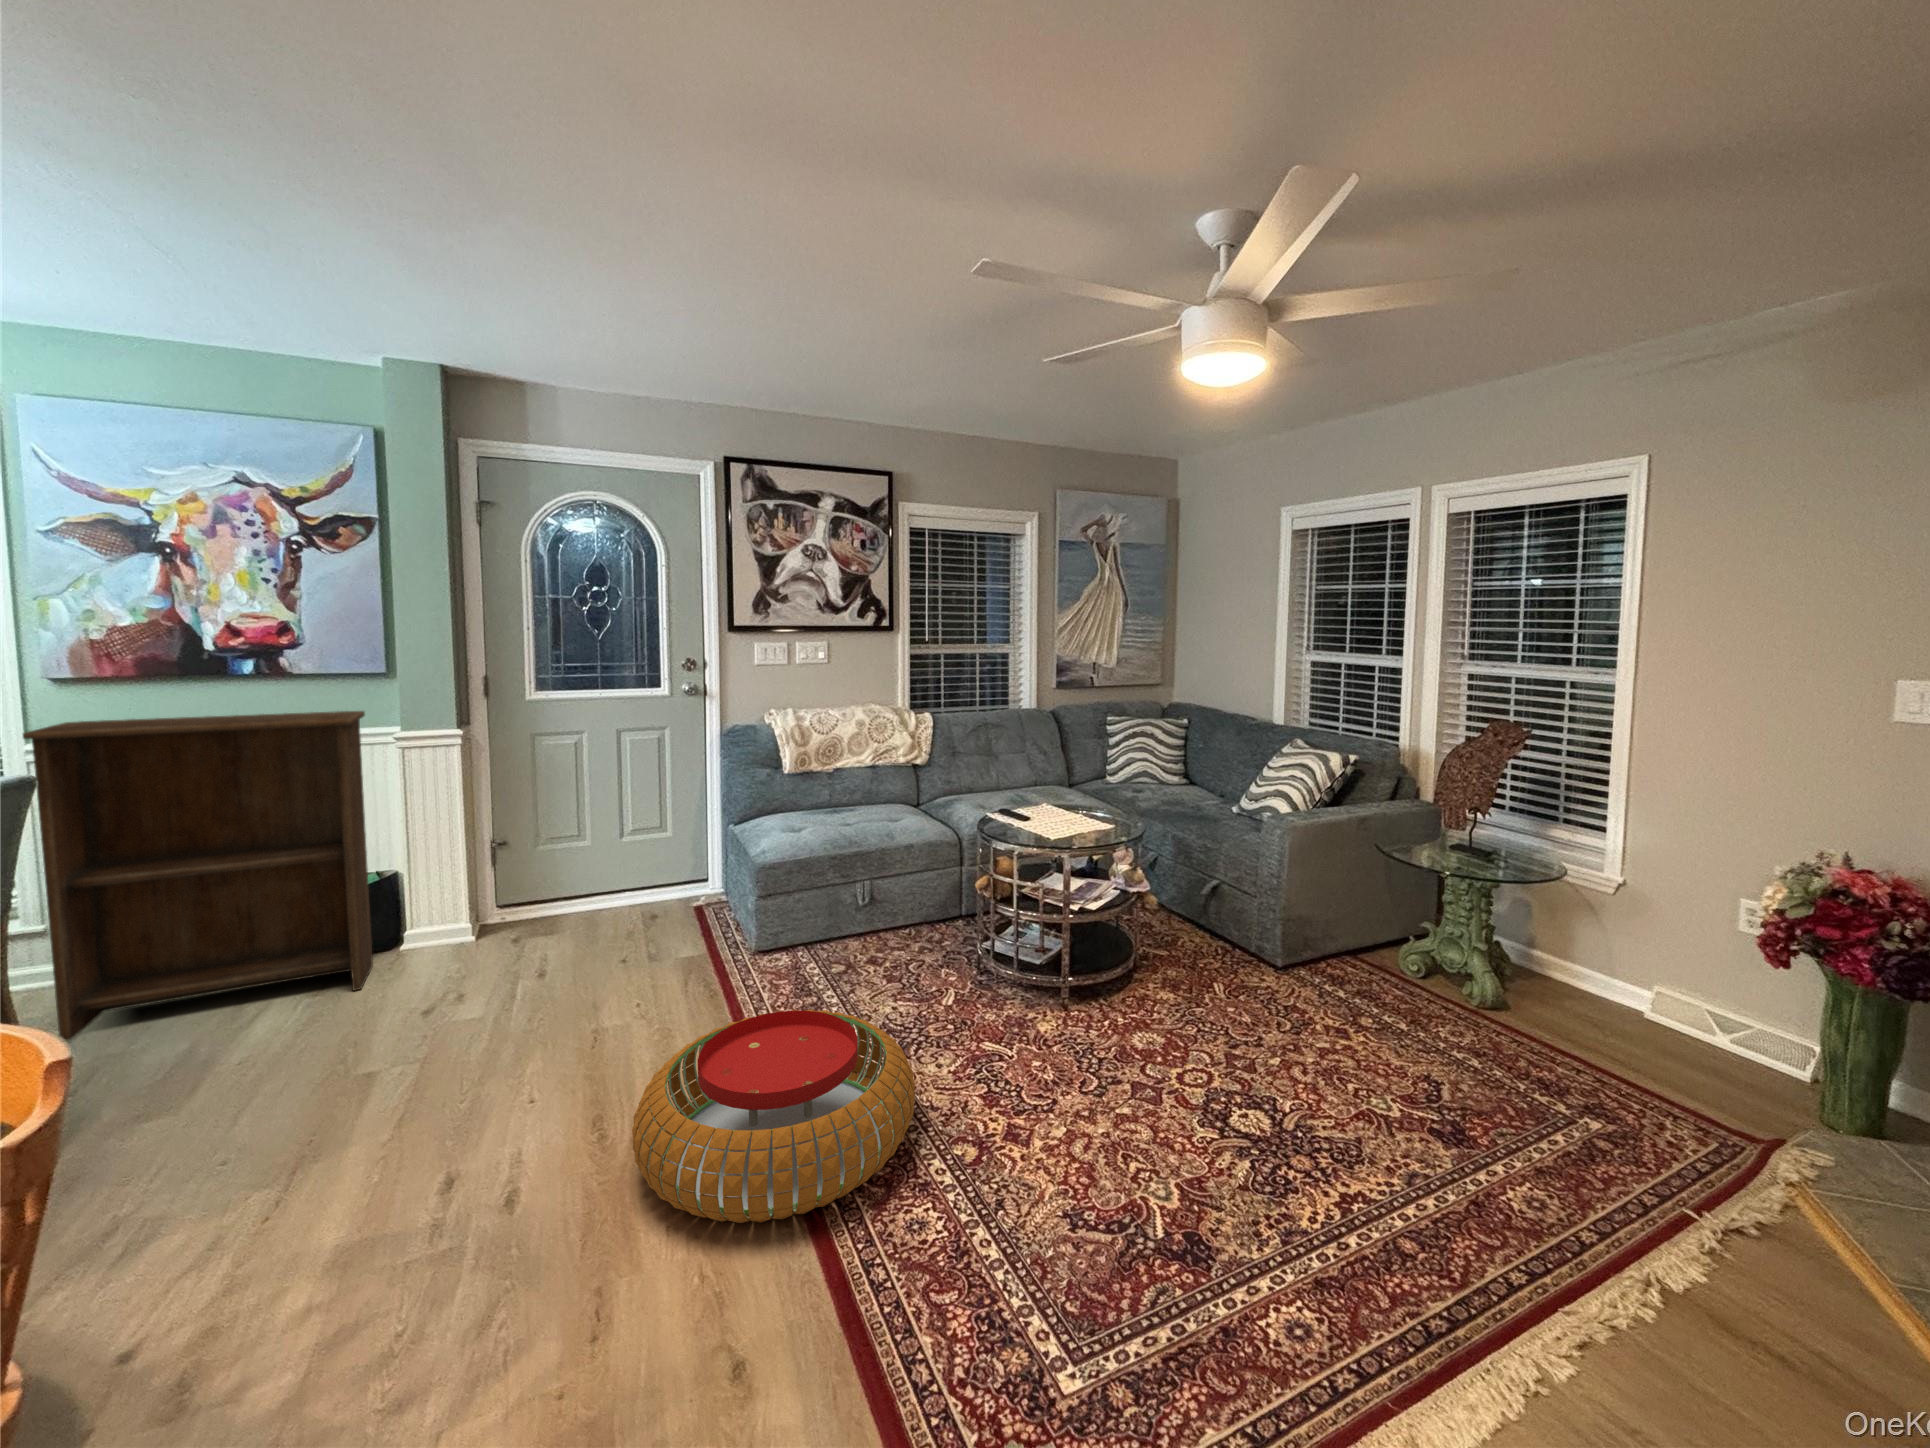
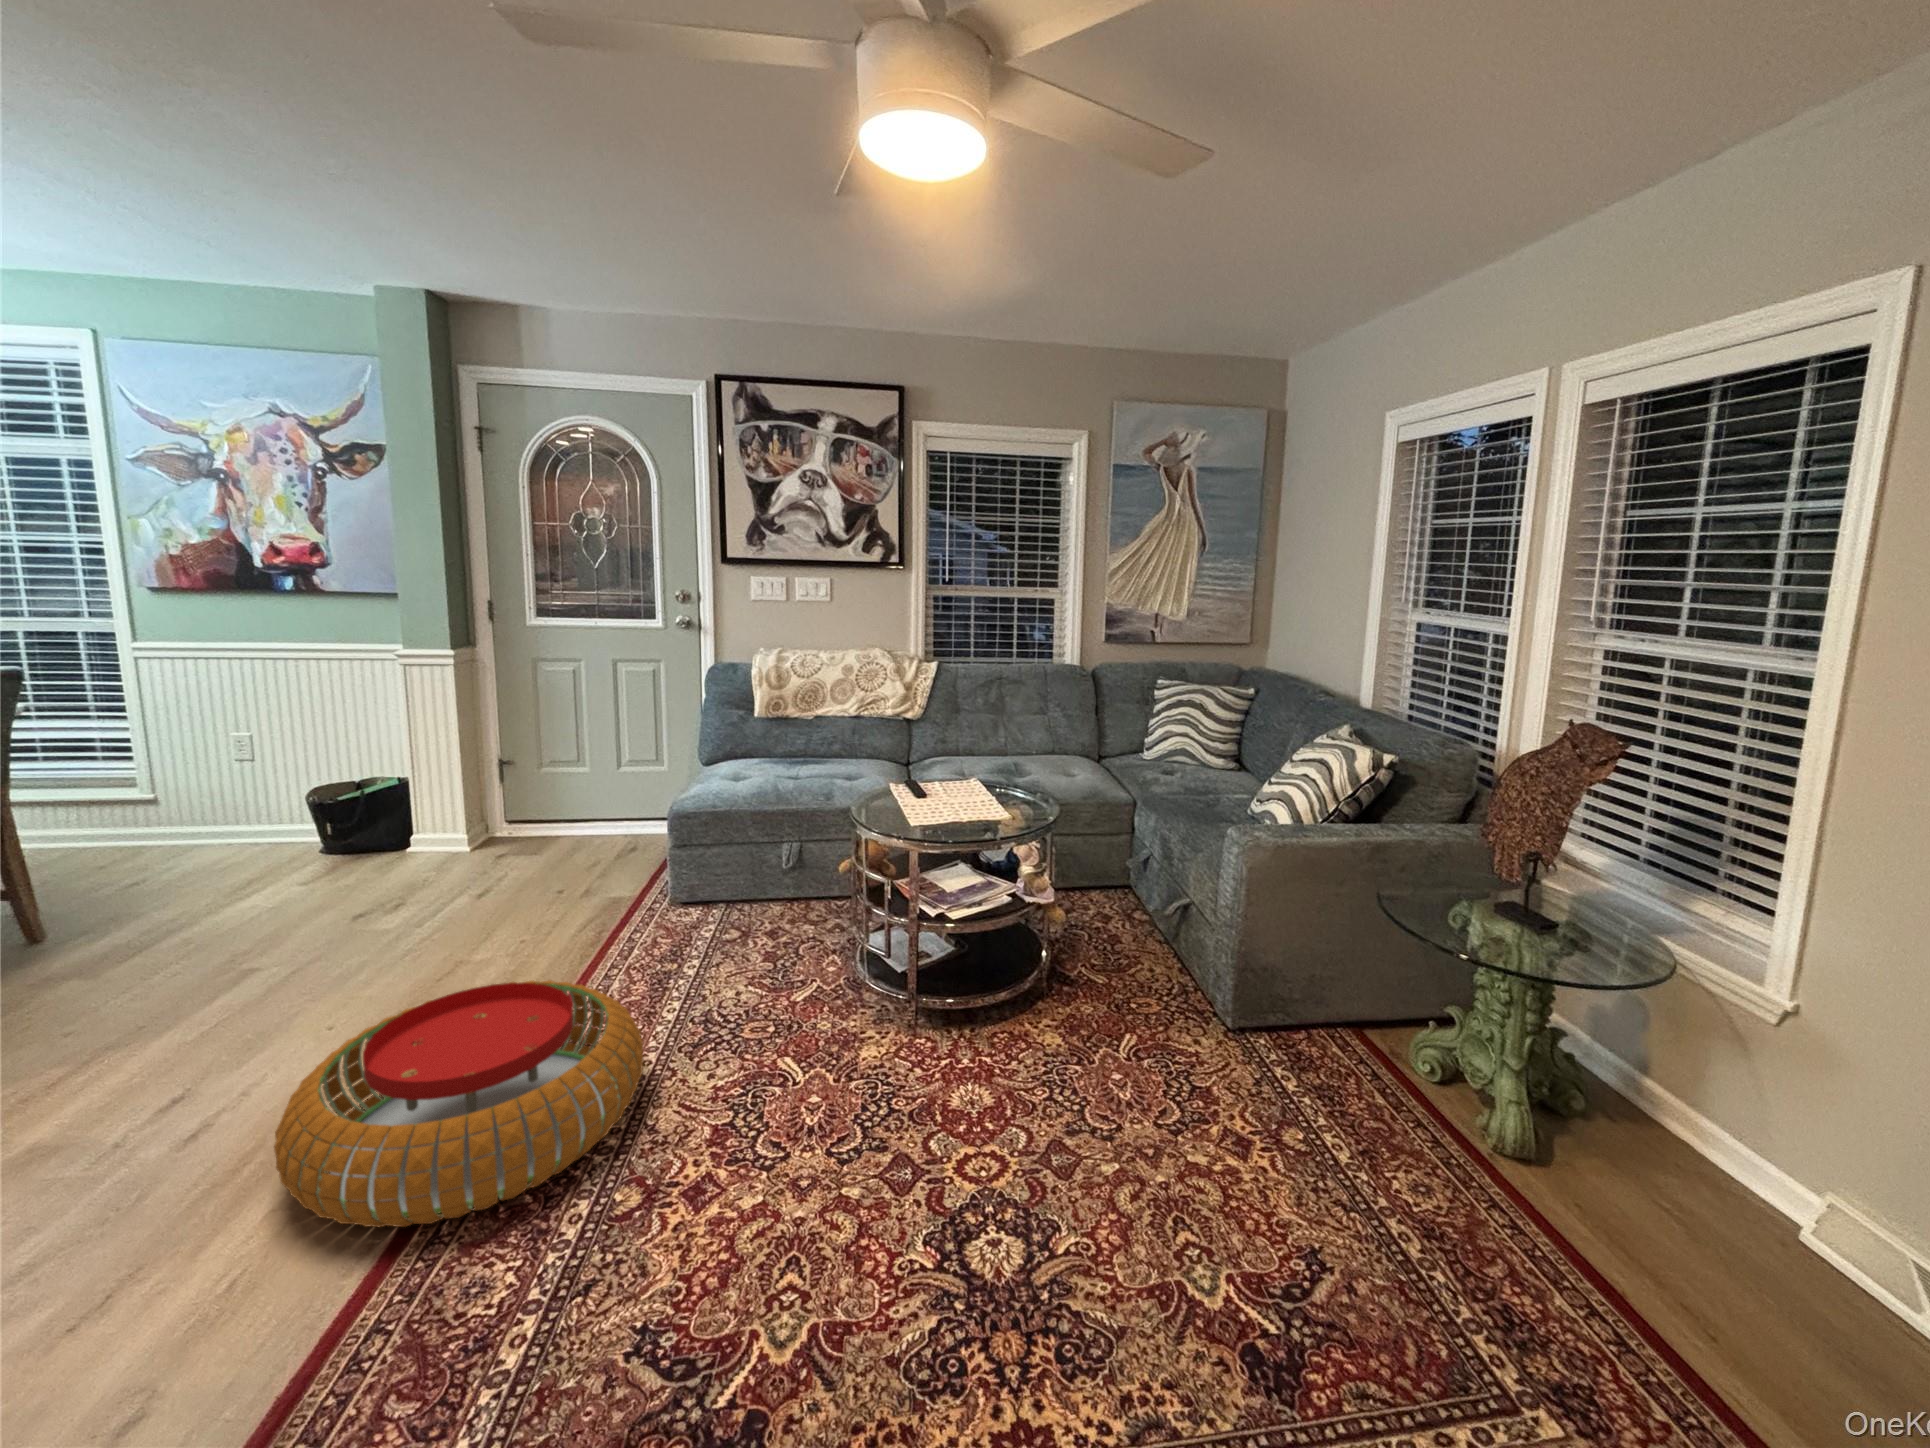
bookshelf: present [23,711,373,1040] -> none [67,624,373,894]

